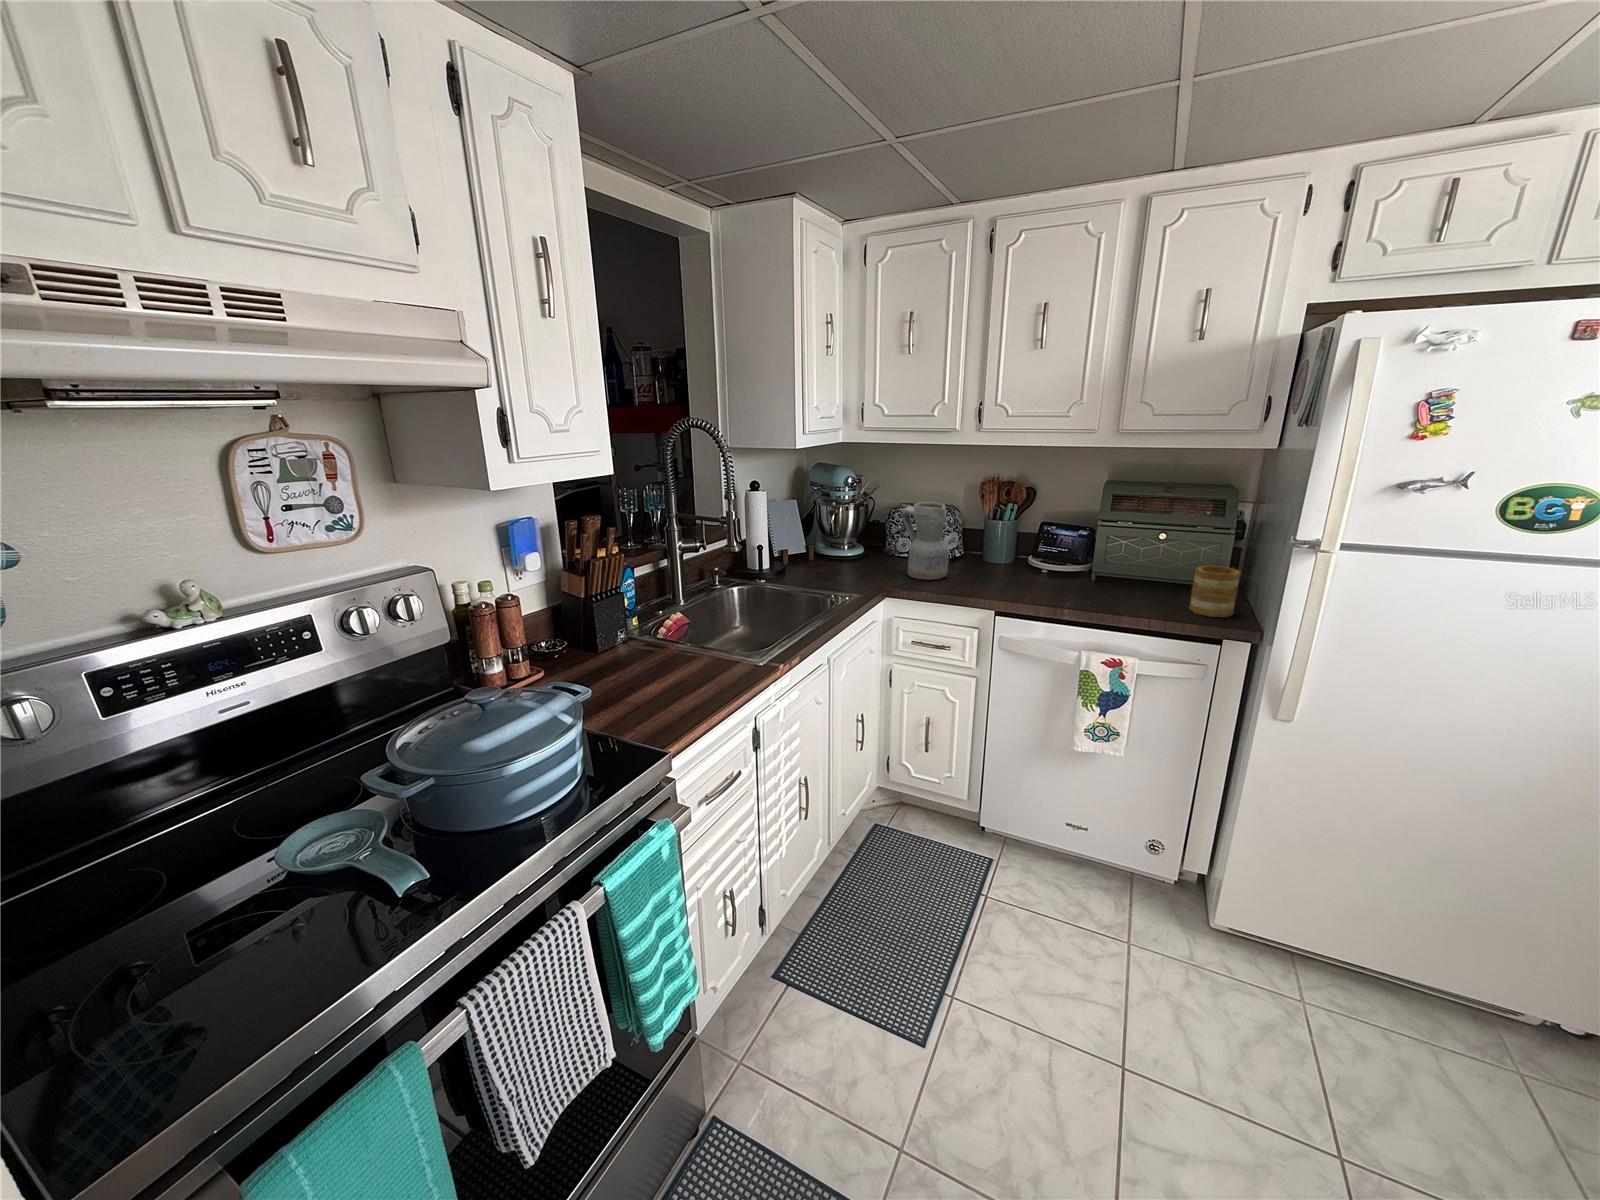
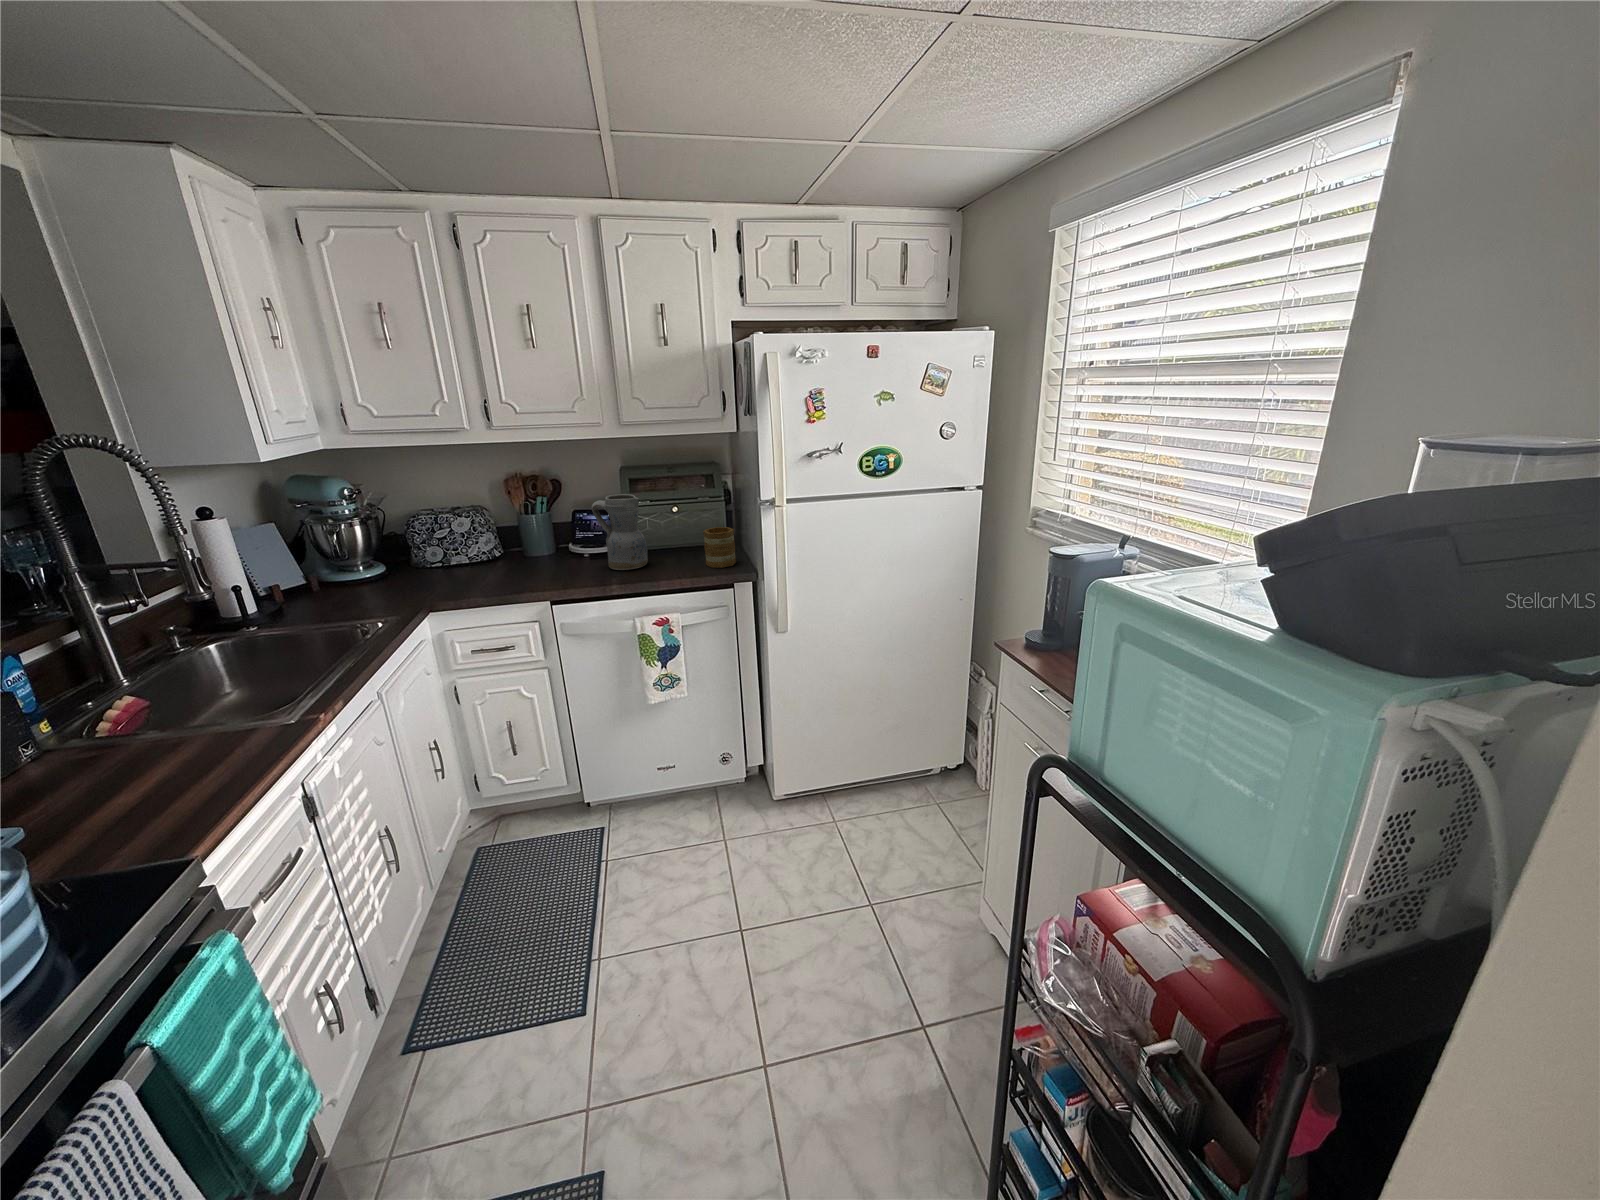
ceramic pitcher: present [902,502,949,579] -> present [592,494,648,570]

